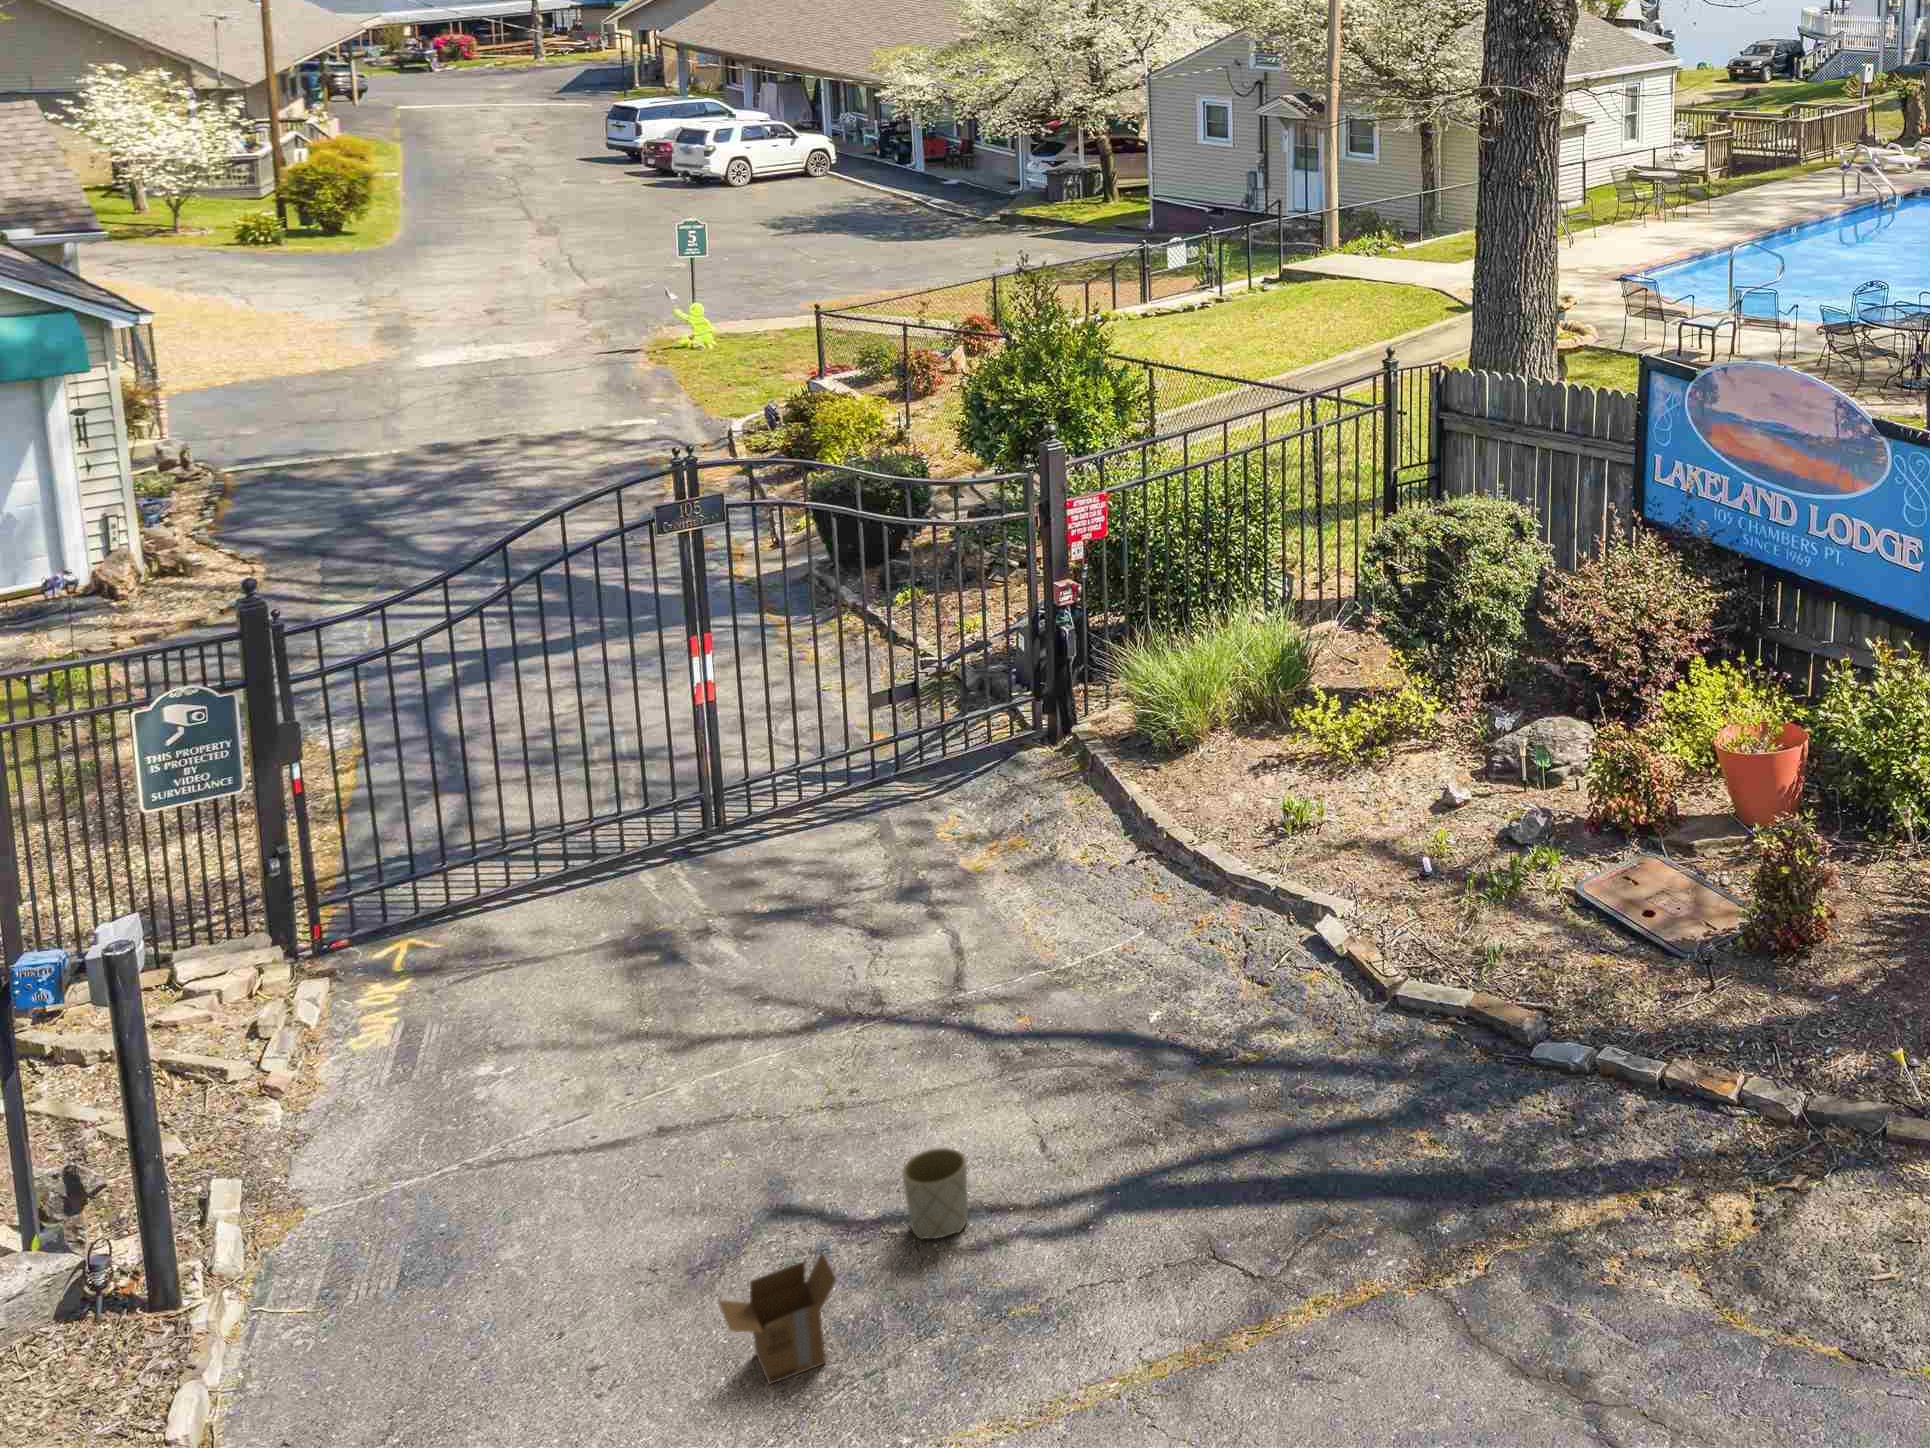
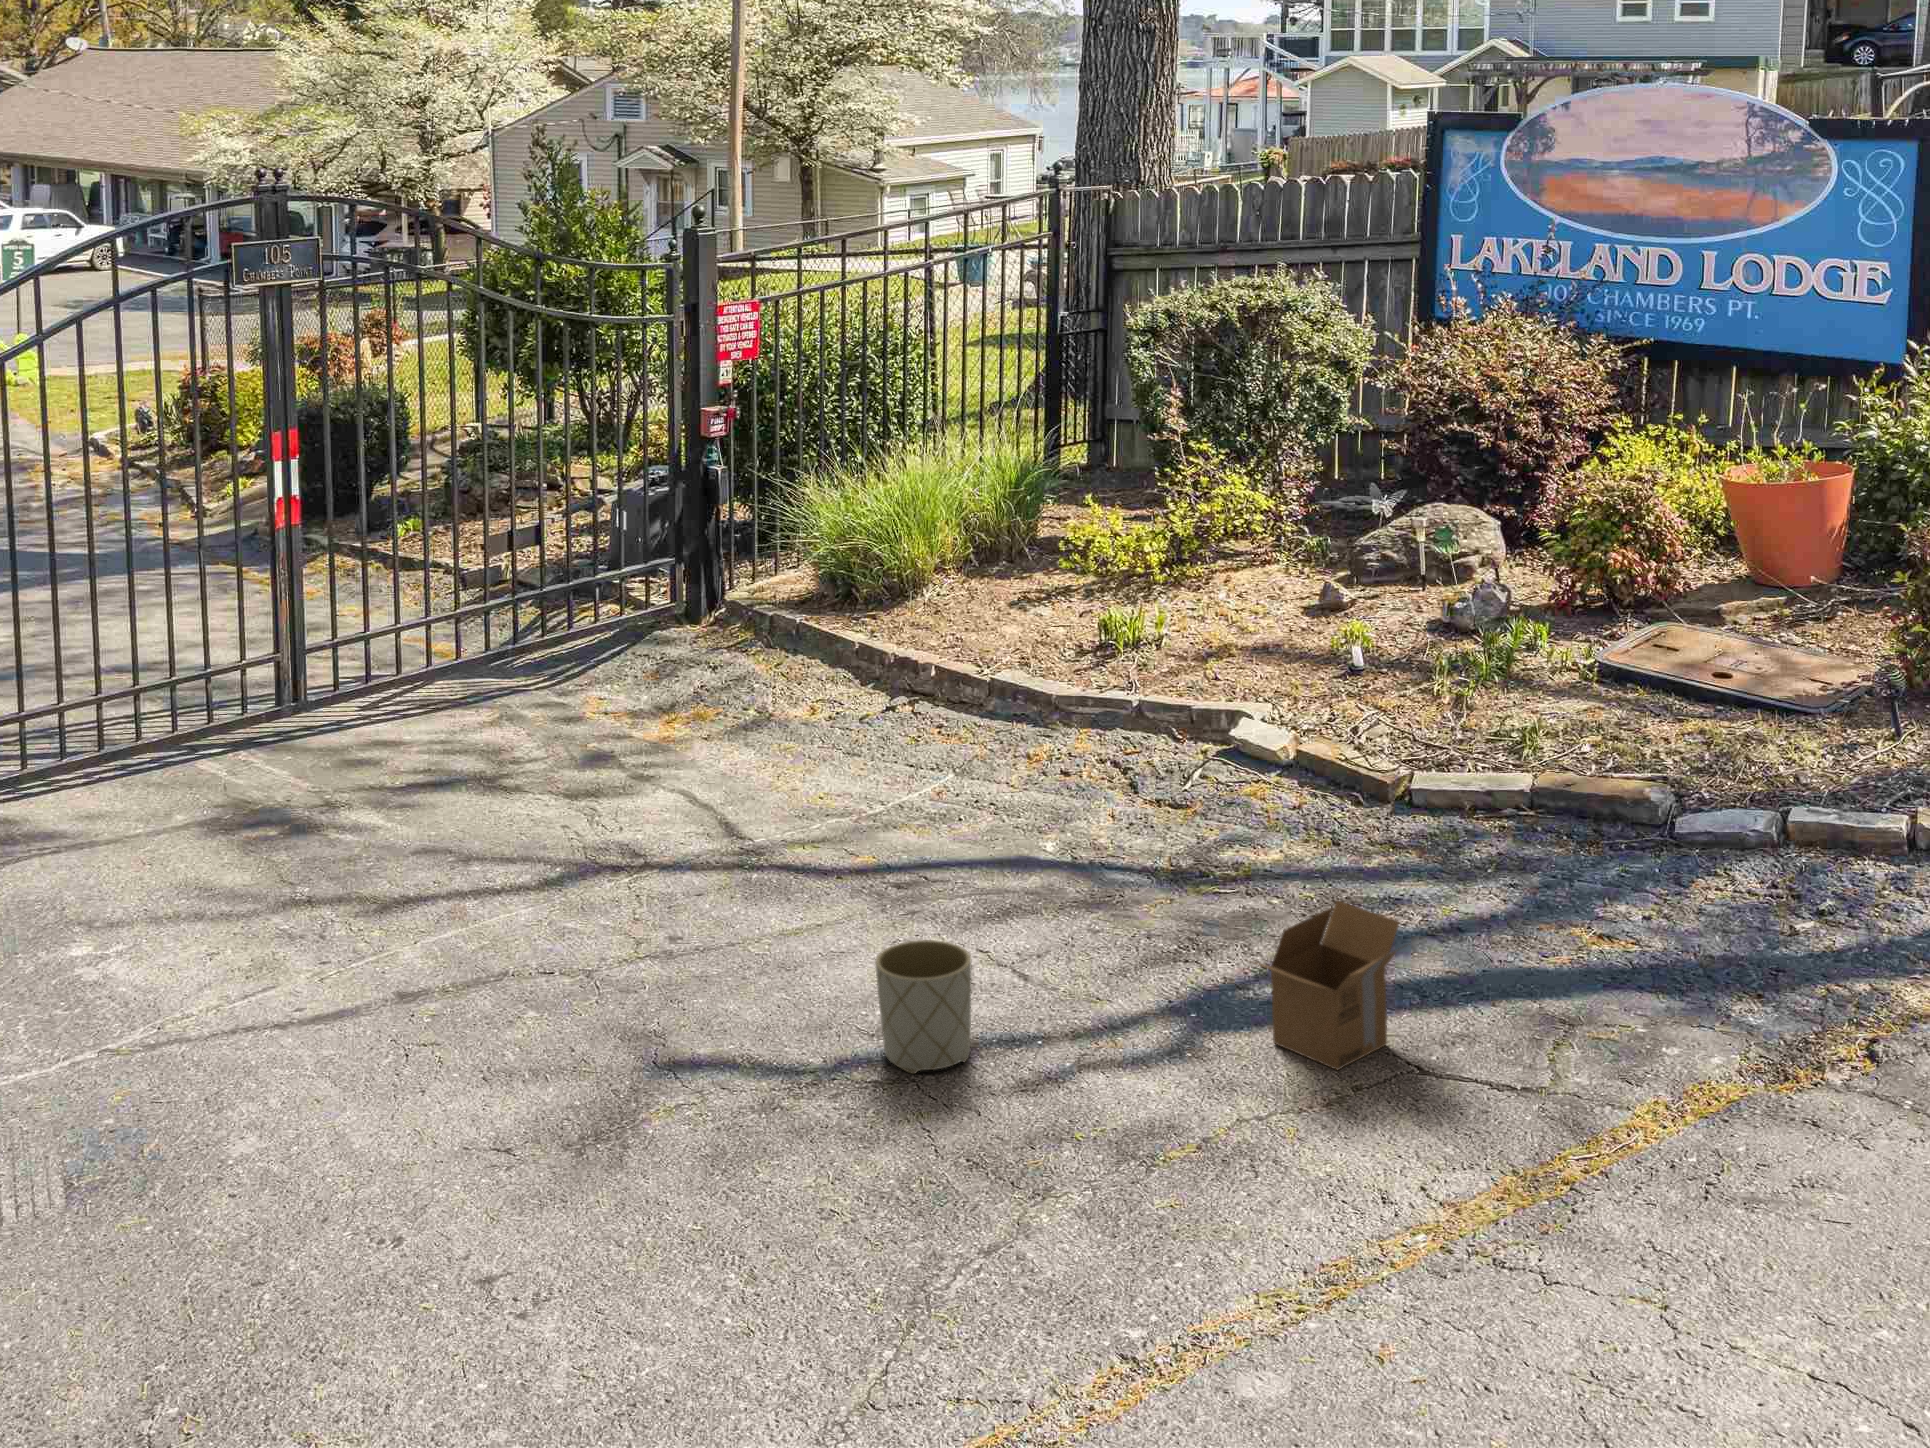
cardboard box: present [718,1253,836,1384] -> present [1254,901,1400,1070]

